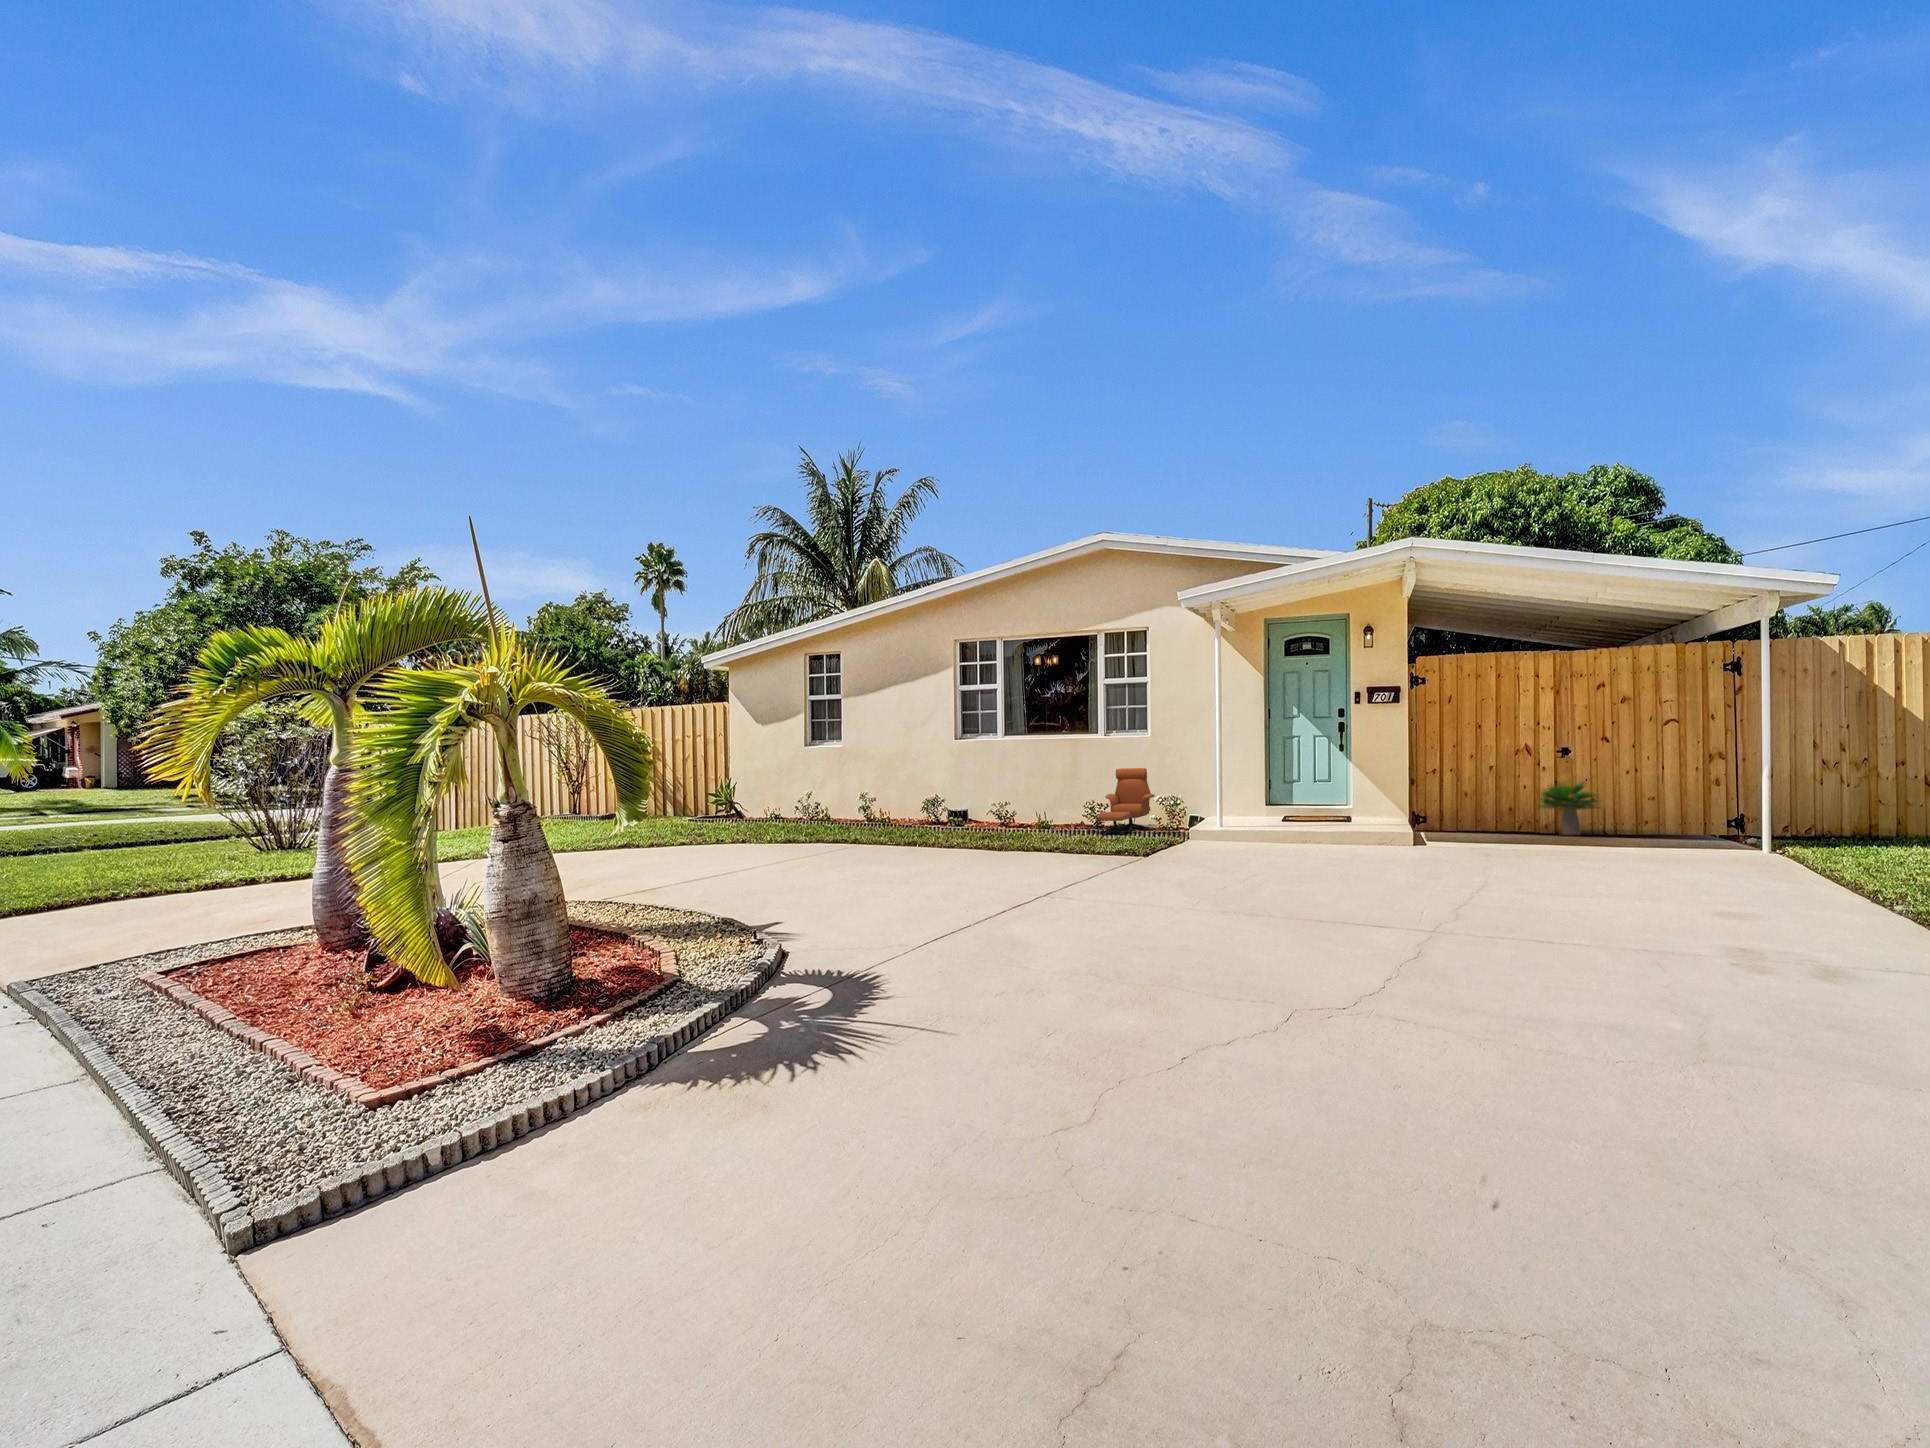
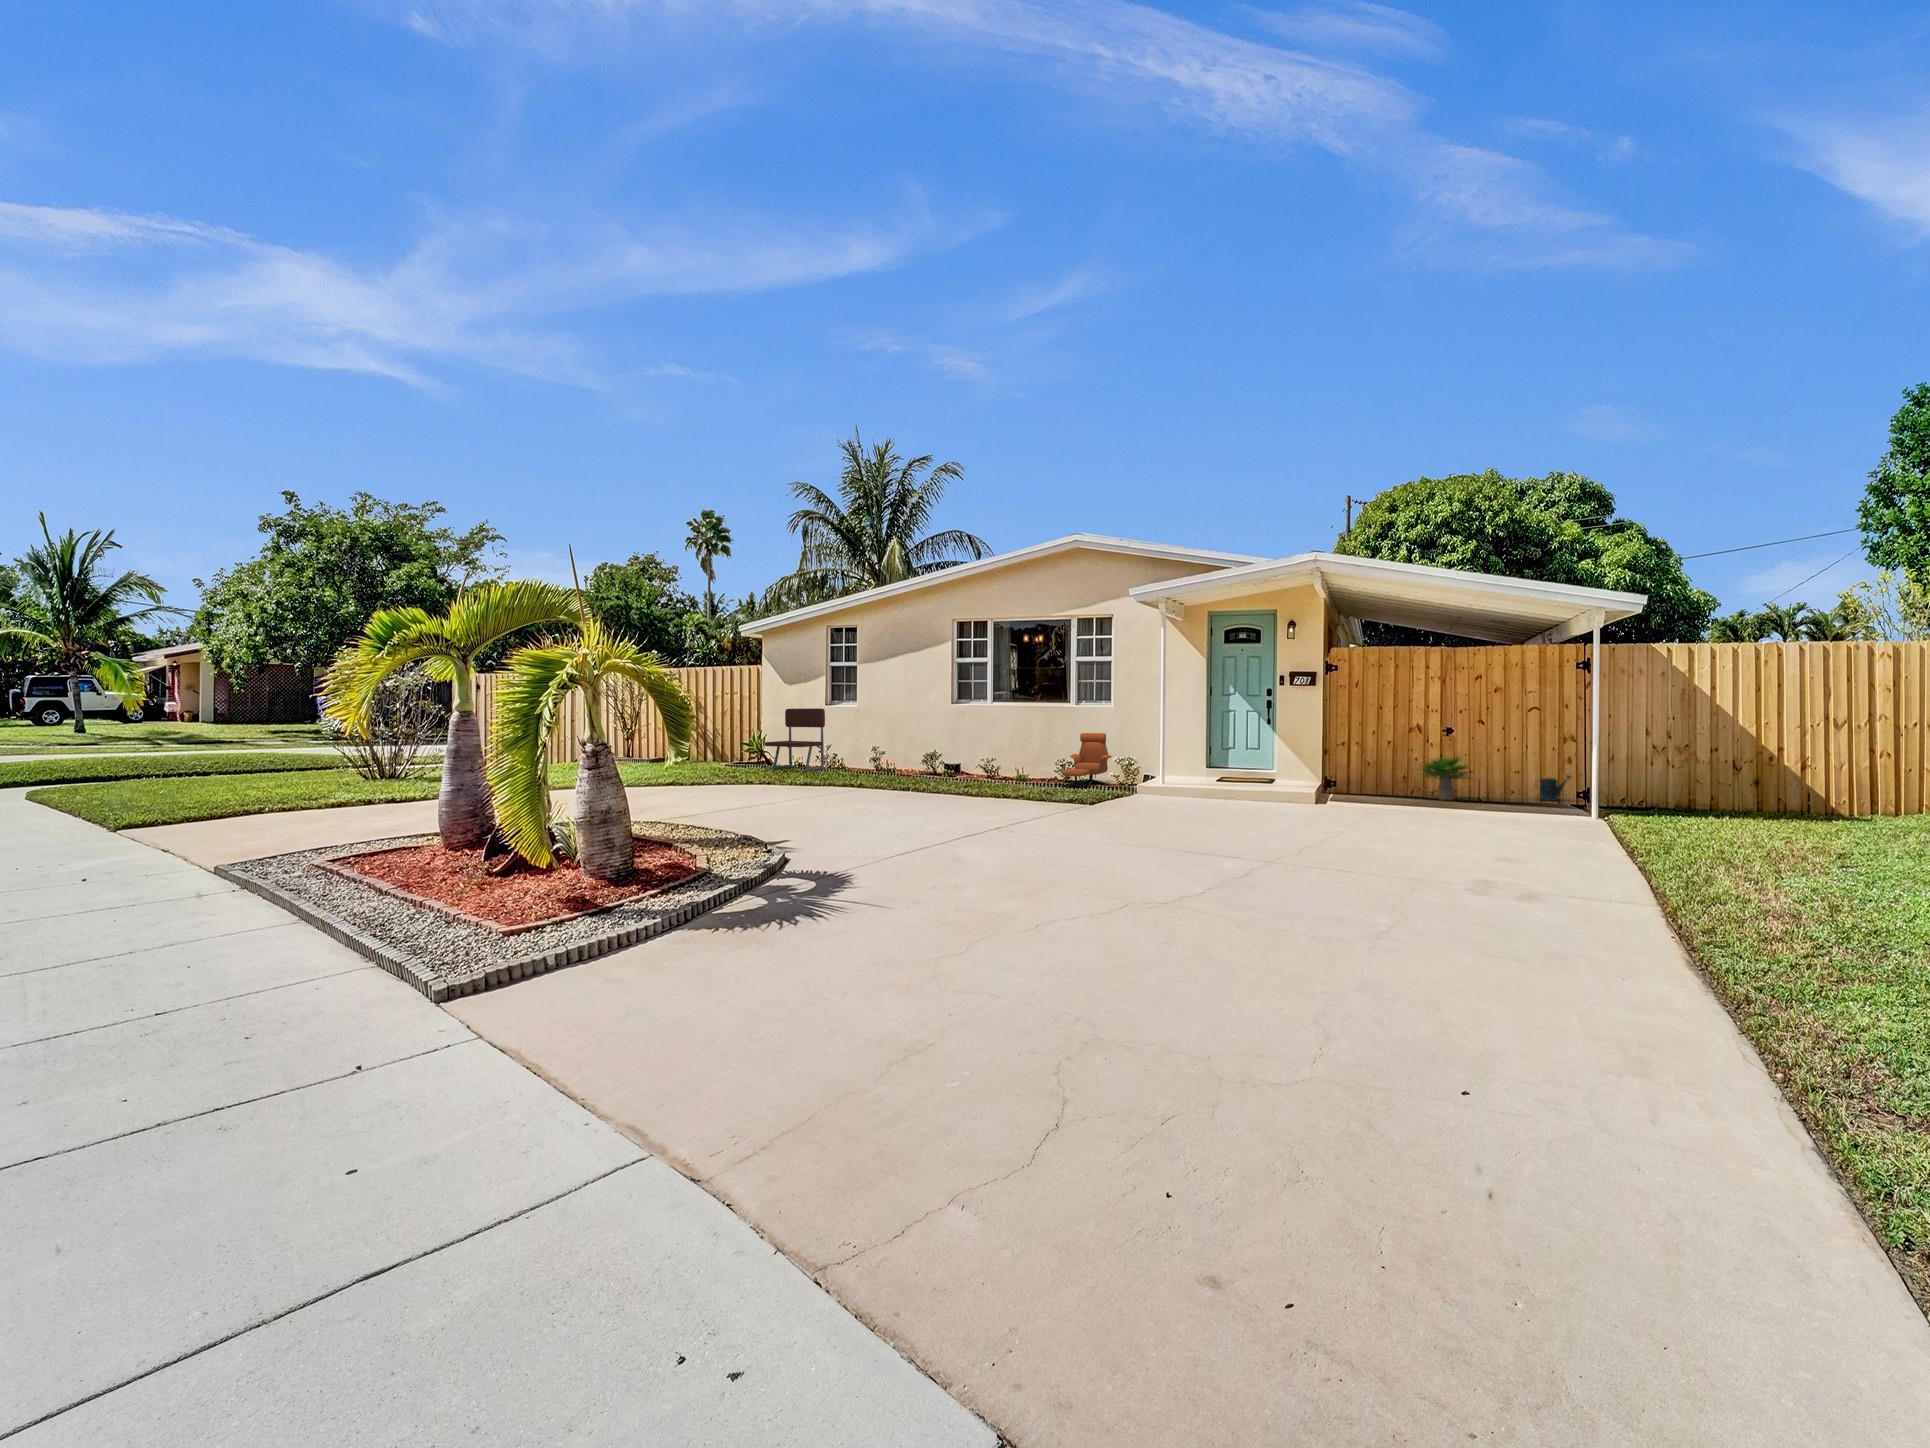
bench: none [739,750,810,825] -> present [765,708,825,771]
watering can: none [1677,799,1721,832] -> present [1540,775,1570,801]

